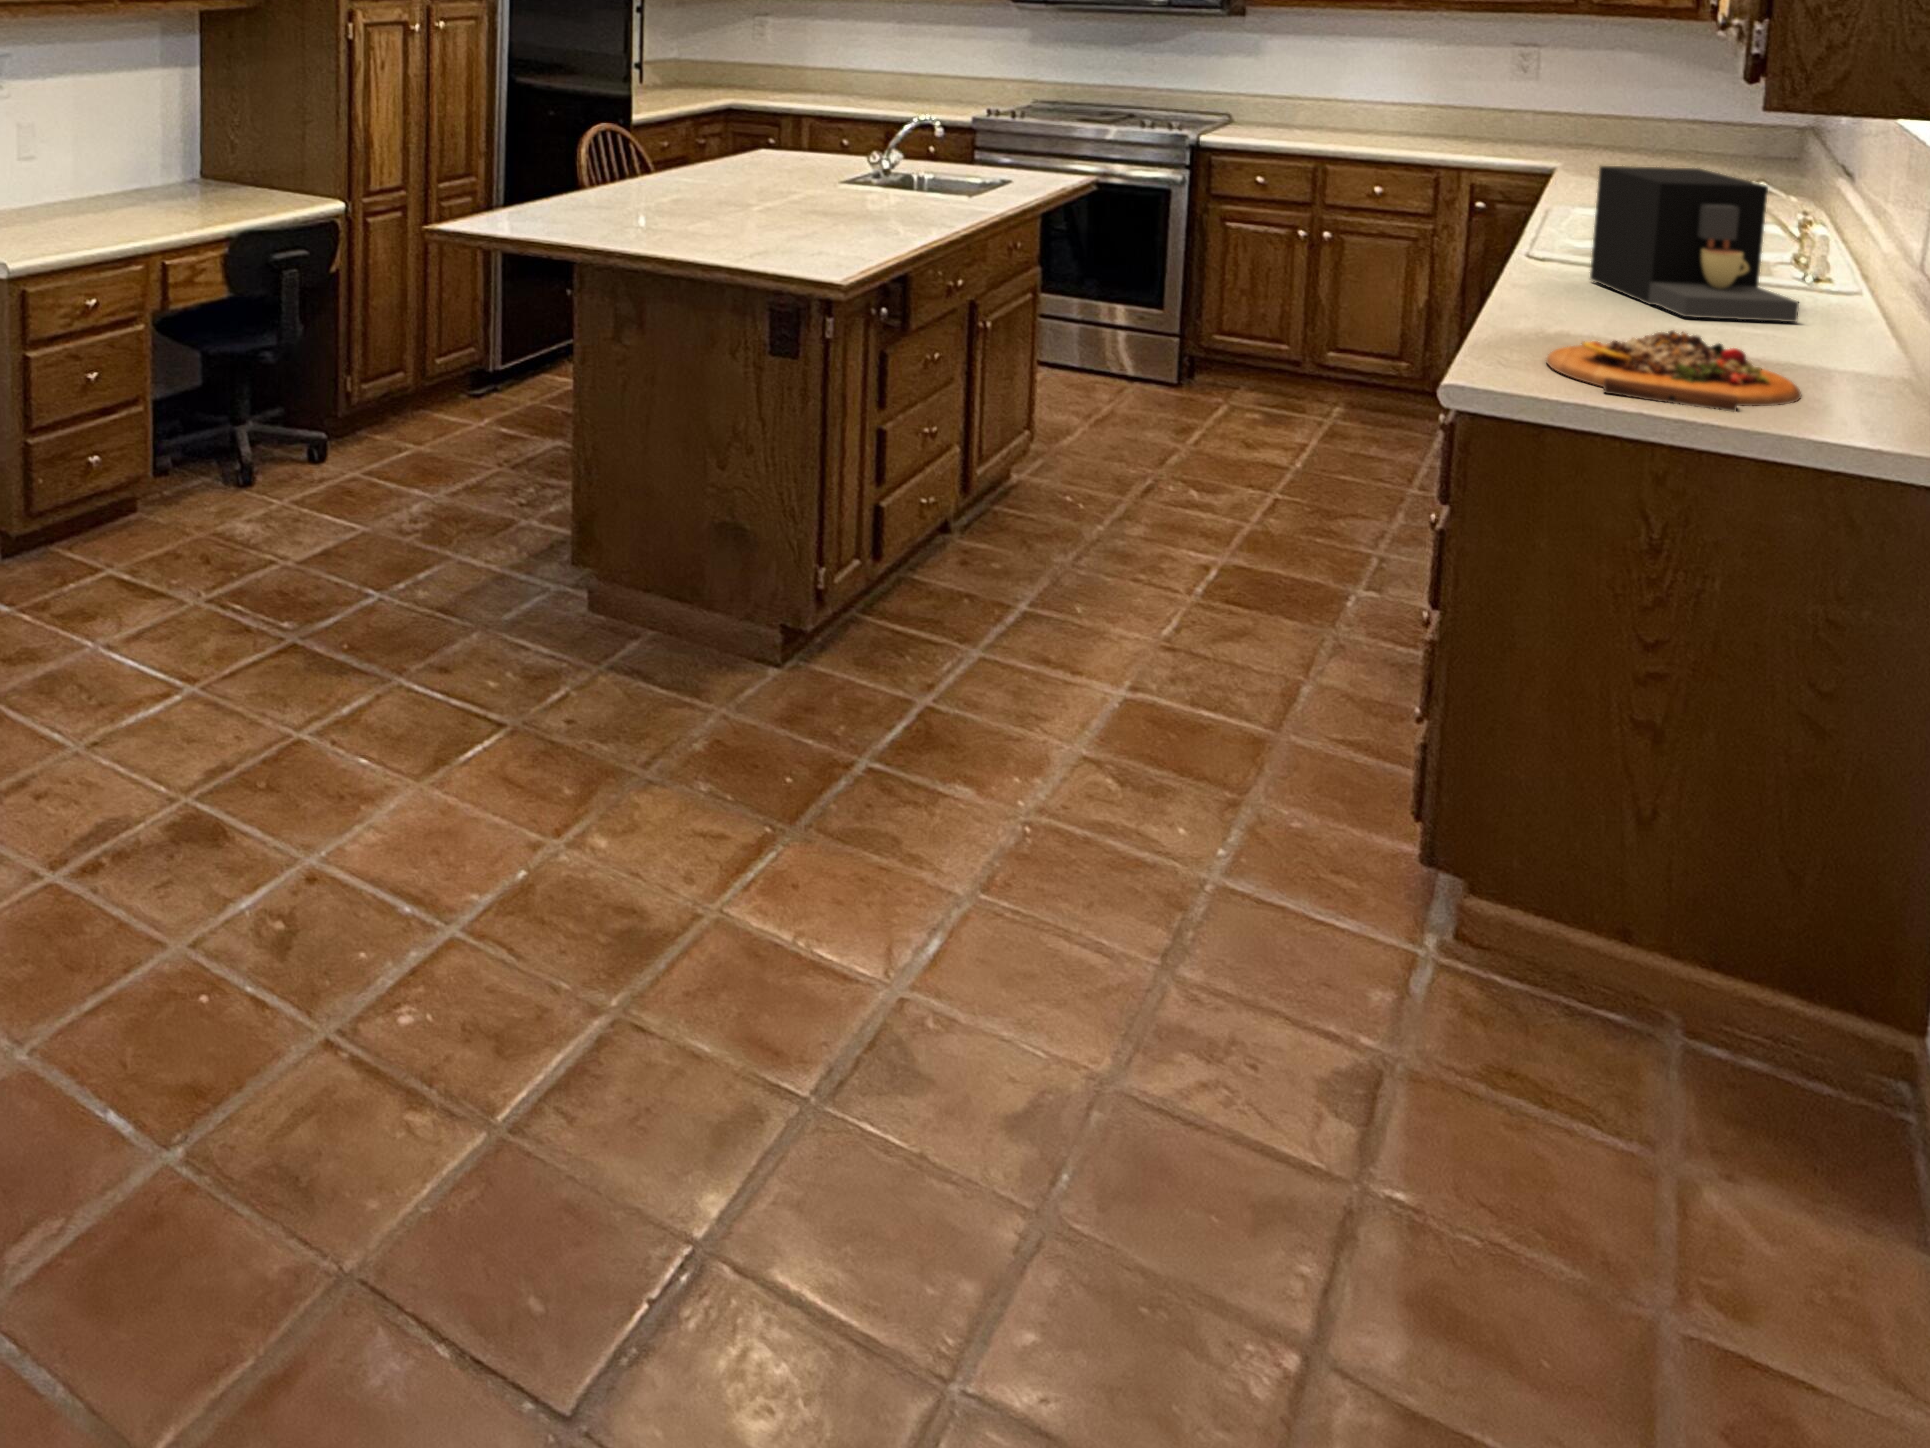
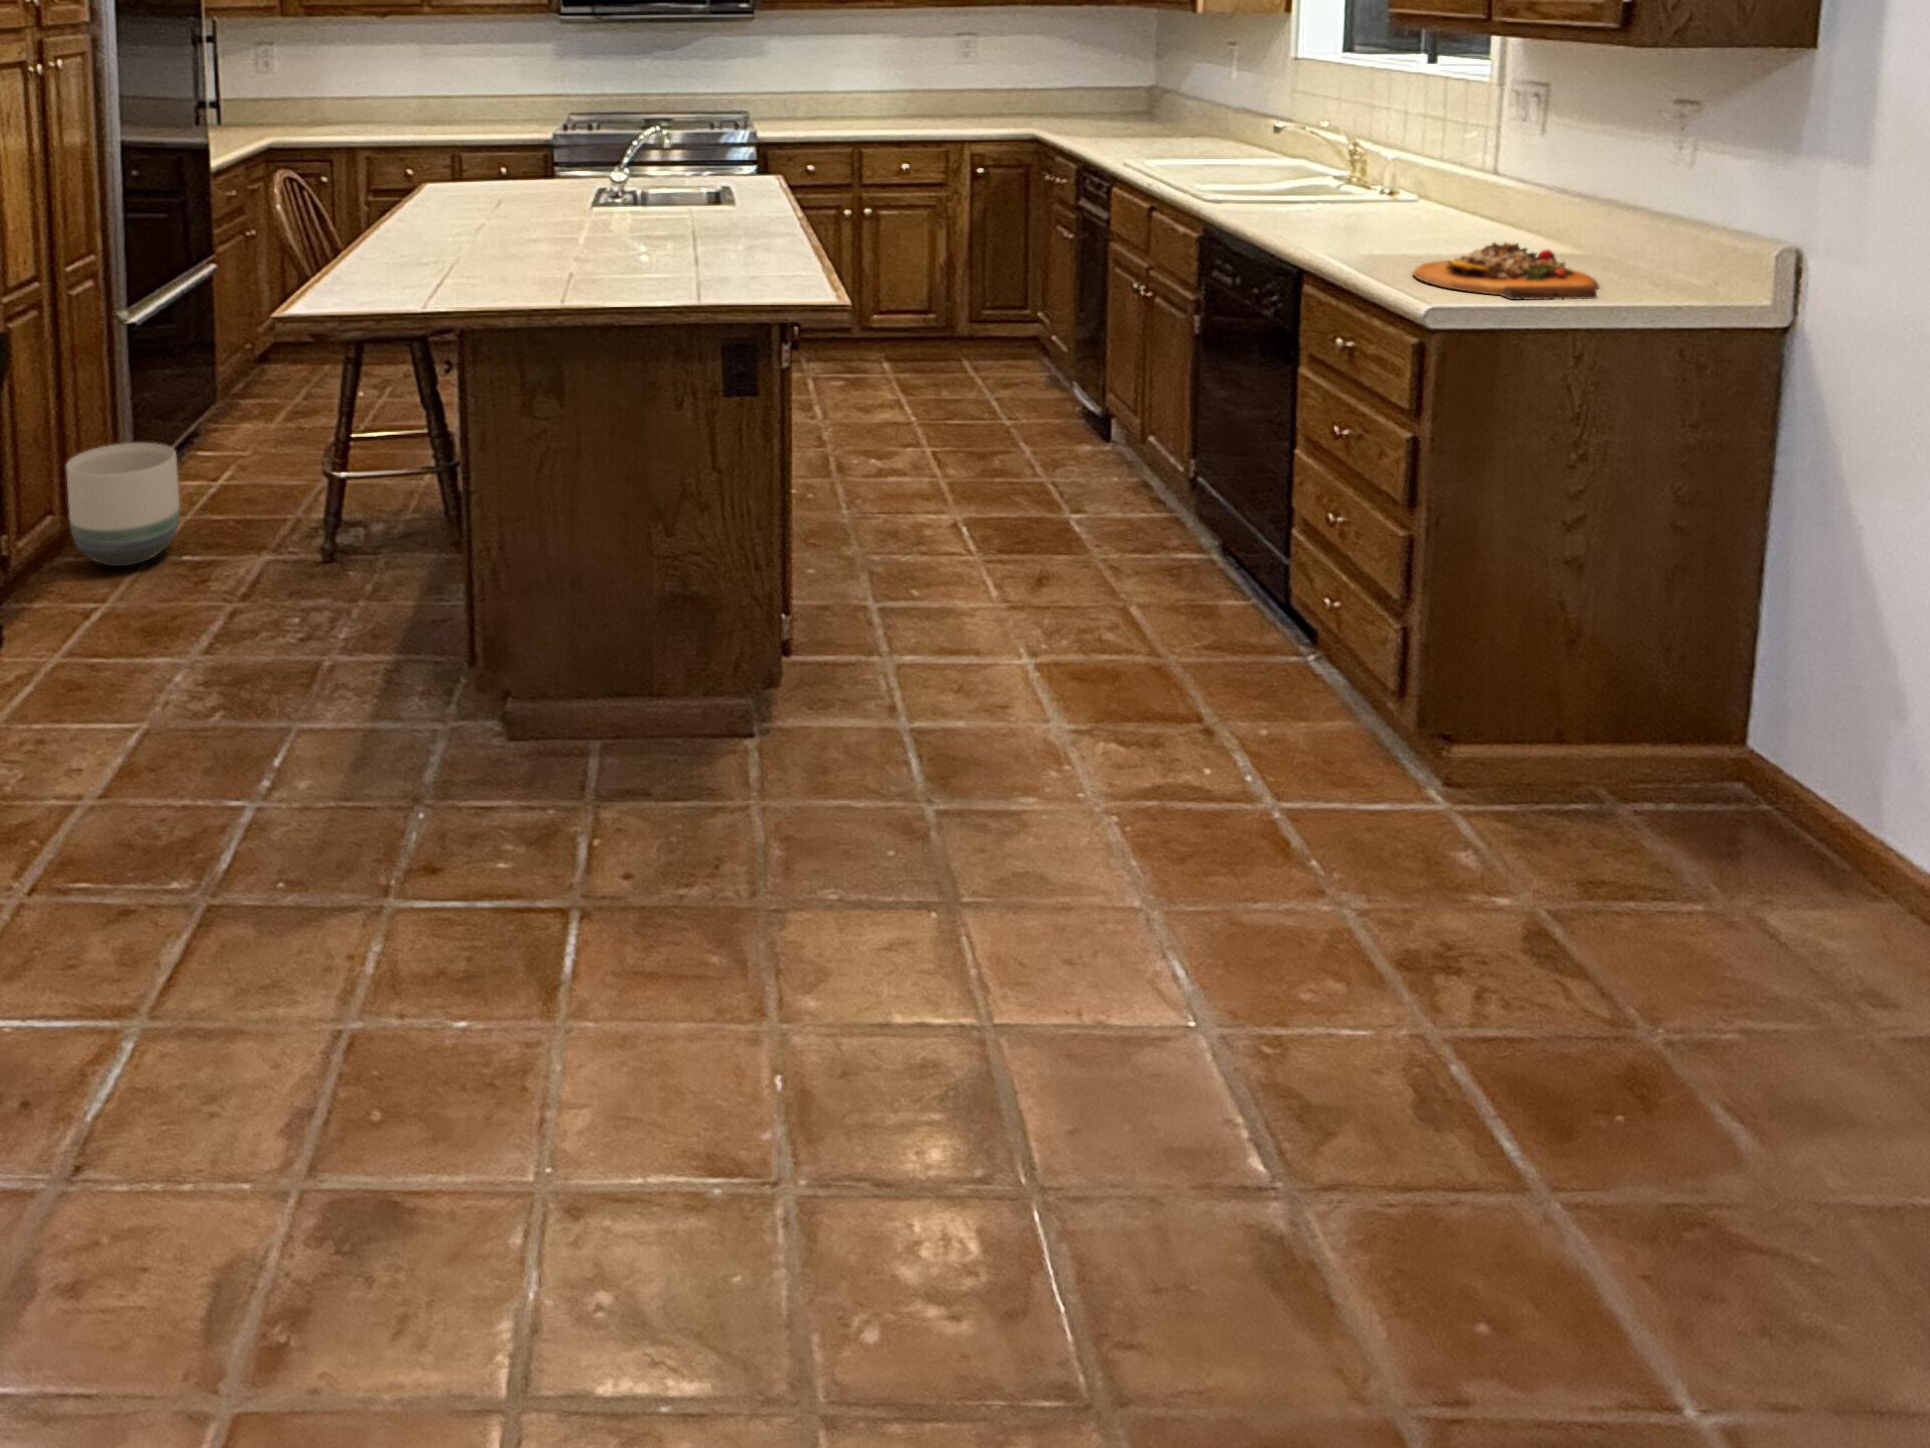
coffee maker: present [1590,166,1799,322] -> none [1274,116,1448,234]
planter: none [410,330,493,426] -> present [66,443,180,566]

